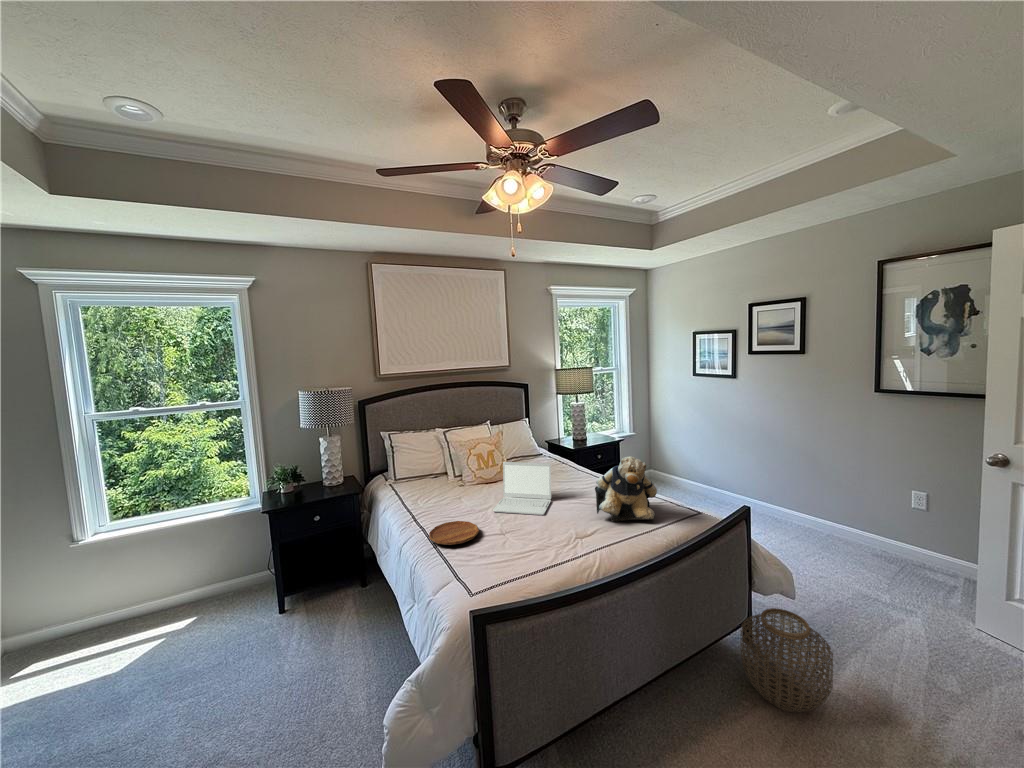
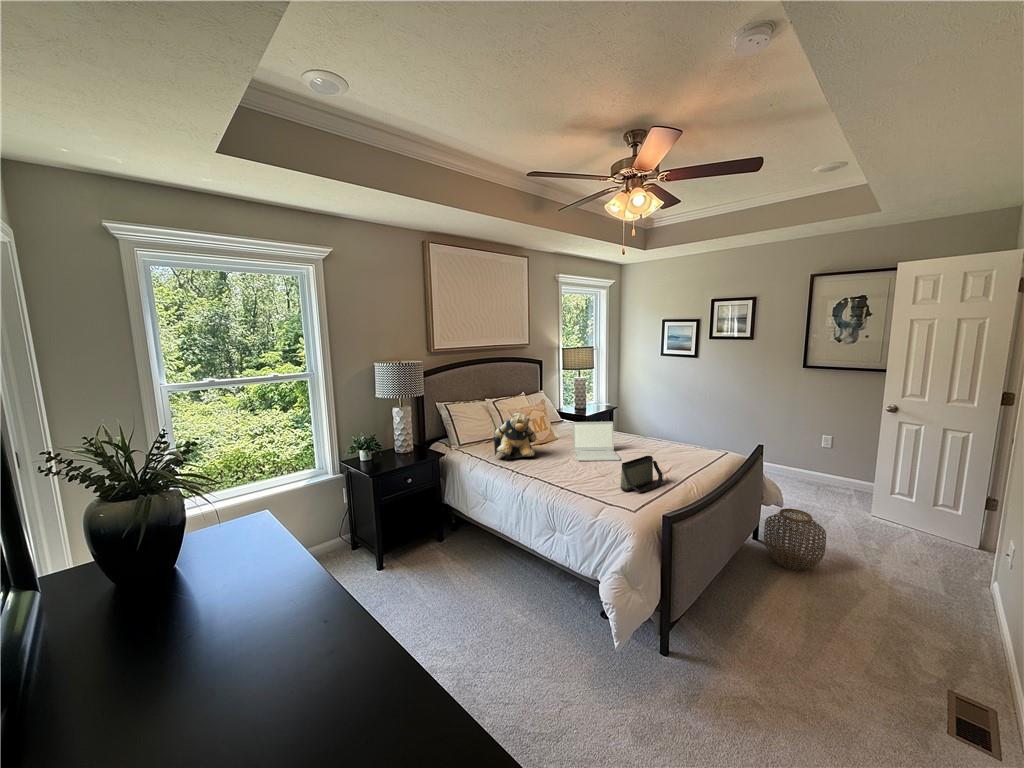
teddy bear: present [595,456,657,521] -> present [493,413,537,460]
handbag: none [487,517,553,569] -> present [621,456,663,492]
tray: present [429,521,479,545] -> none [551,467,591,483]

